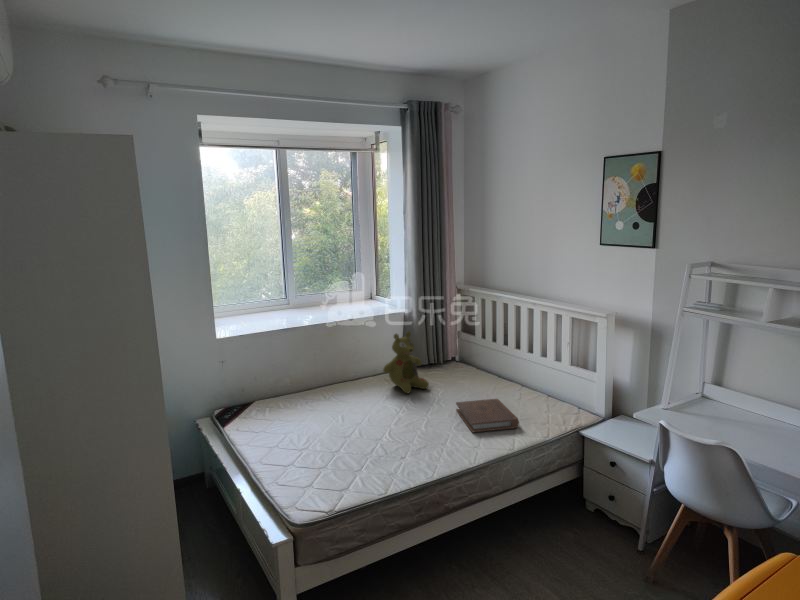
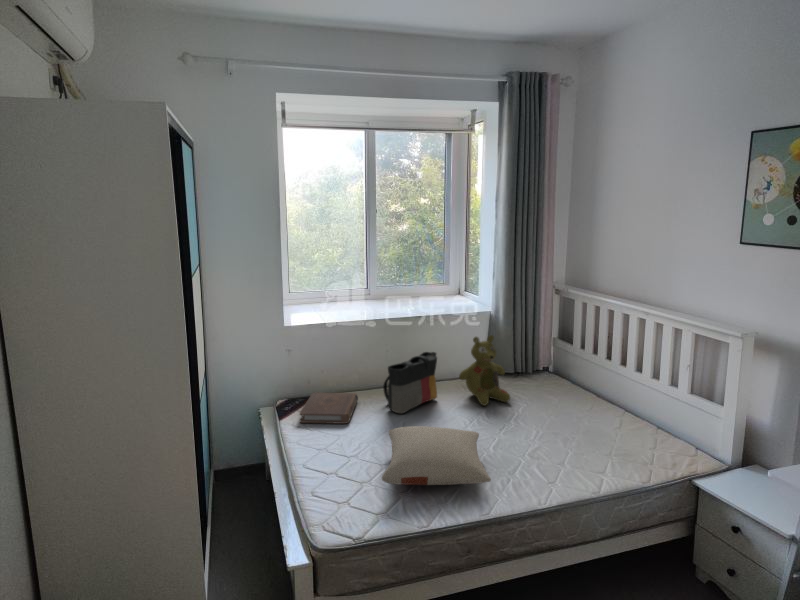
tote bag: none [316,350,365,408] -> present [383,352,437,413]
book: present [456,399,519,432] -> present [300,392,358,424]
pillow: none [332,413,429,463] -> present [382,426,491,485]

